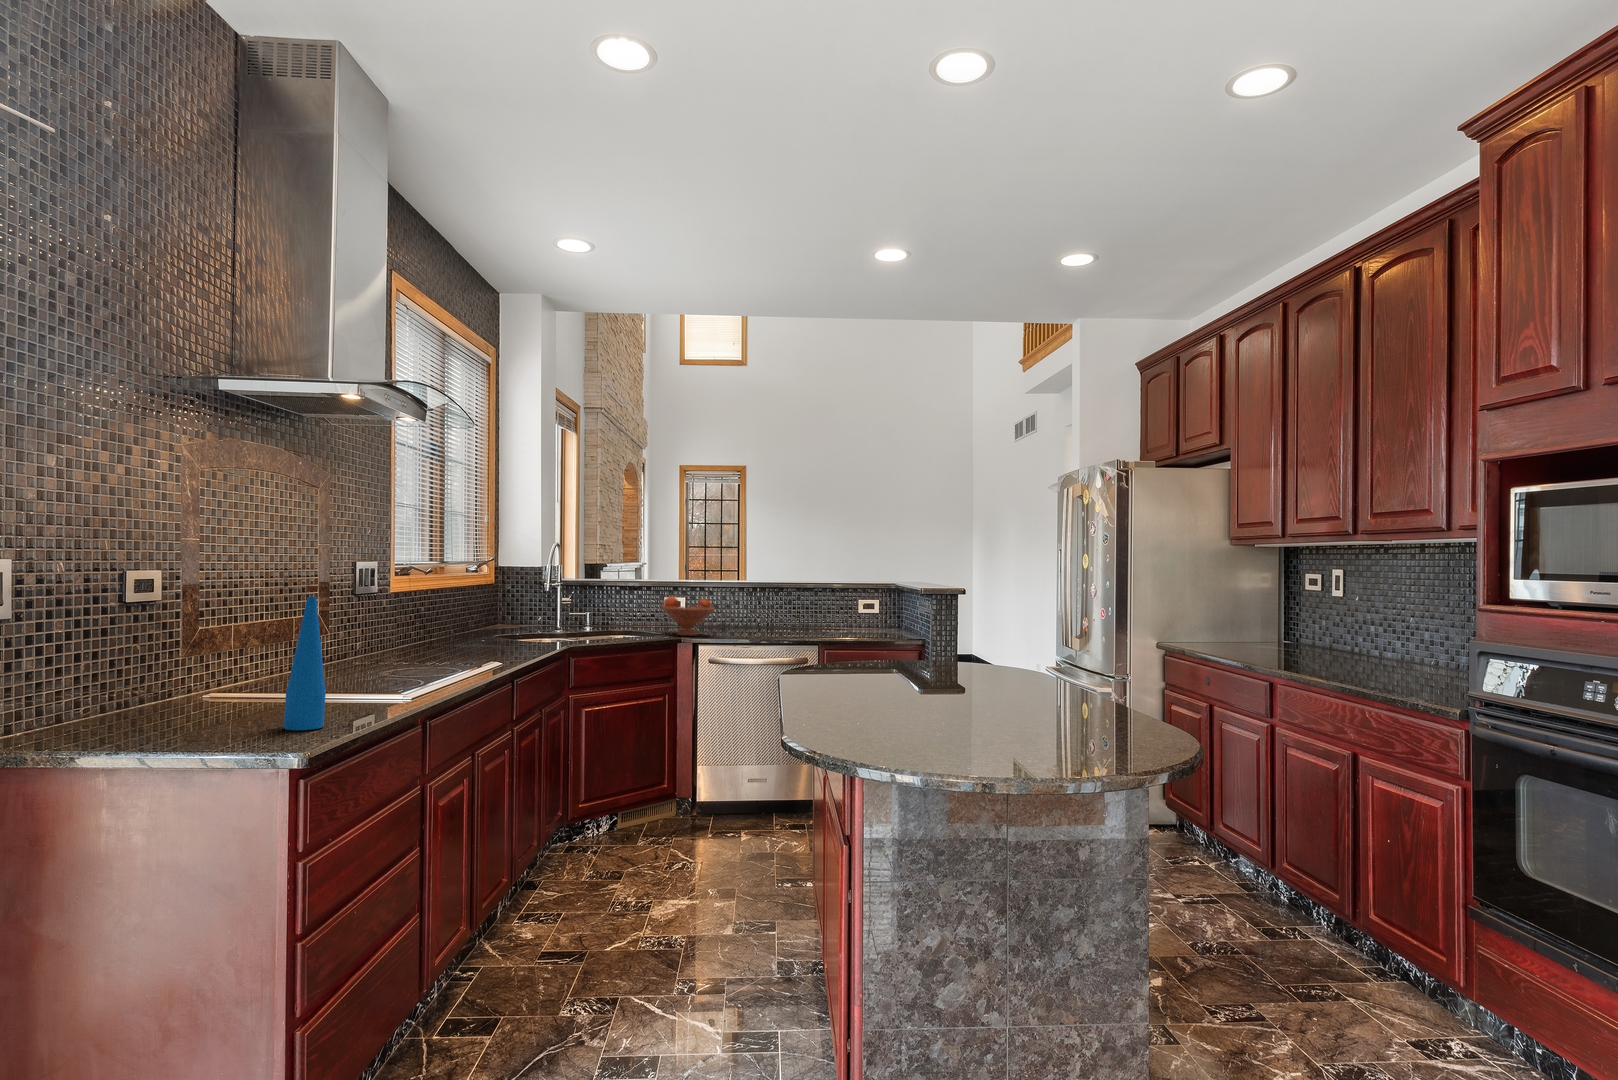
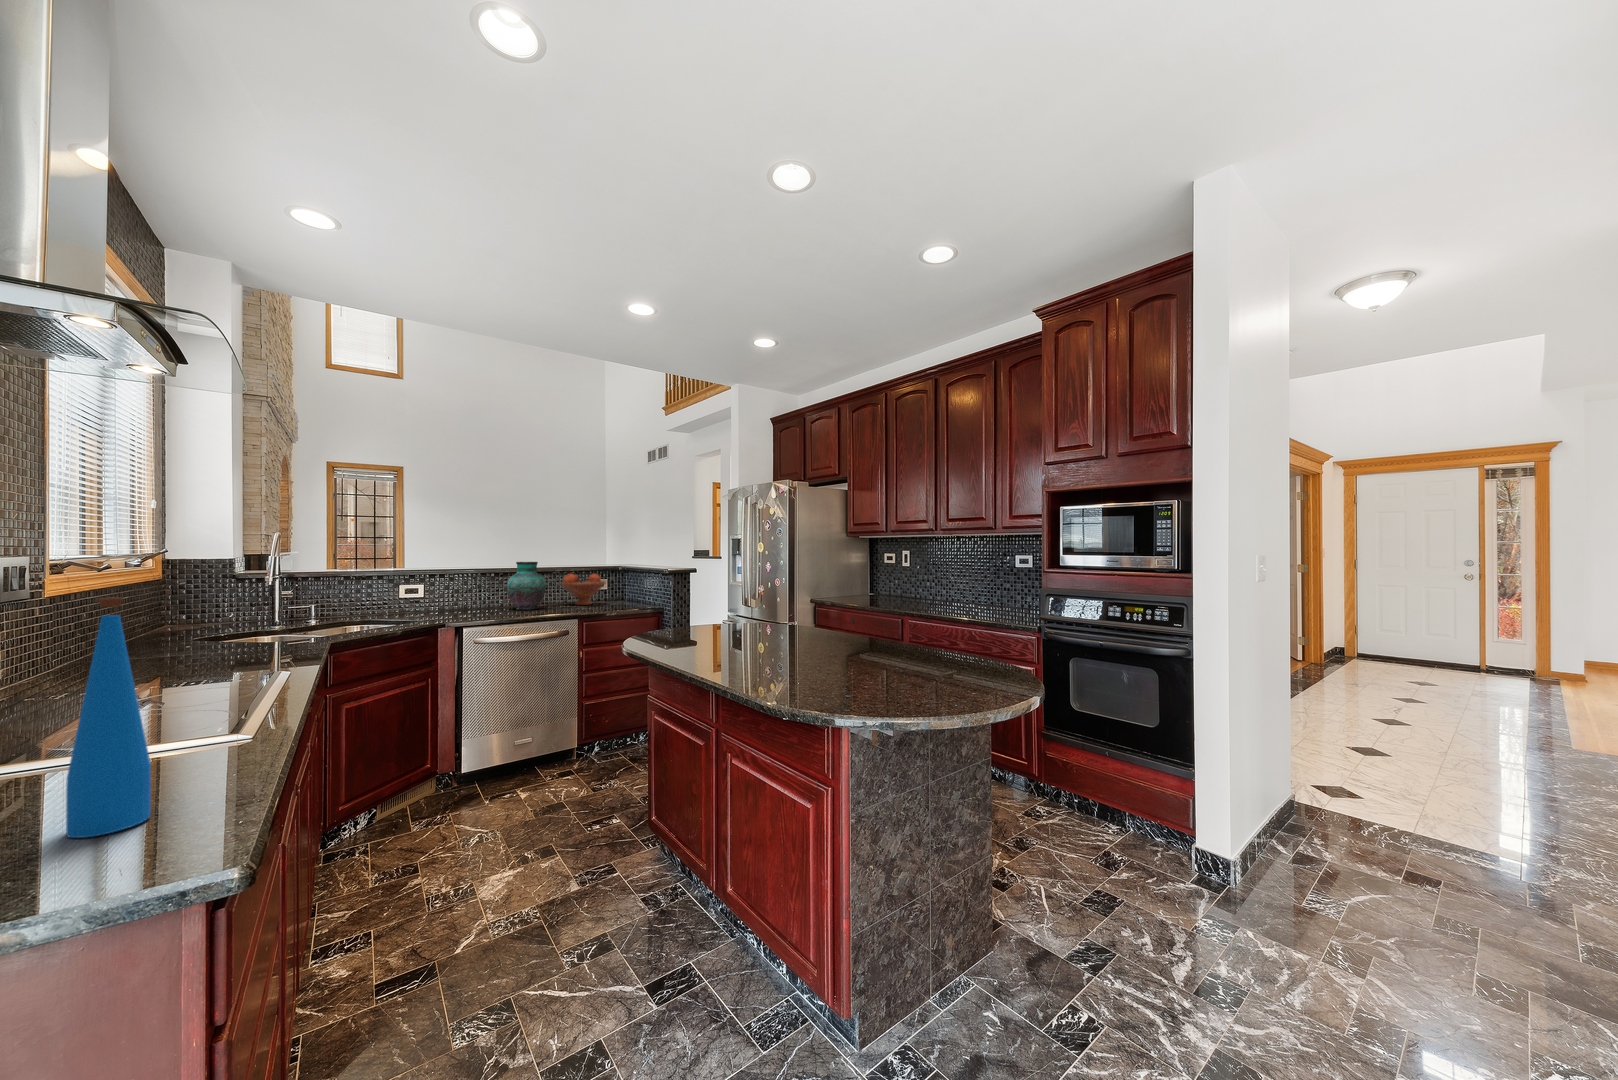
vase: none [768,588,807,642] -> present [507,562,546,610]
fruit bowl: present [662,595,715,636] -> present [561,574,606,605]

